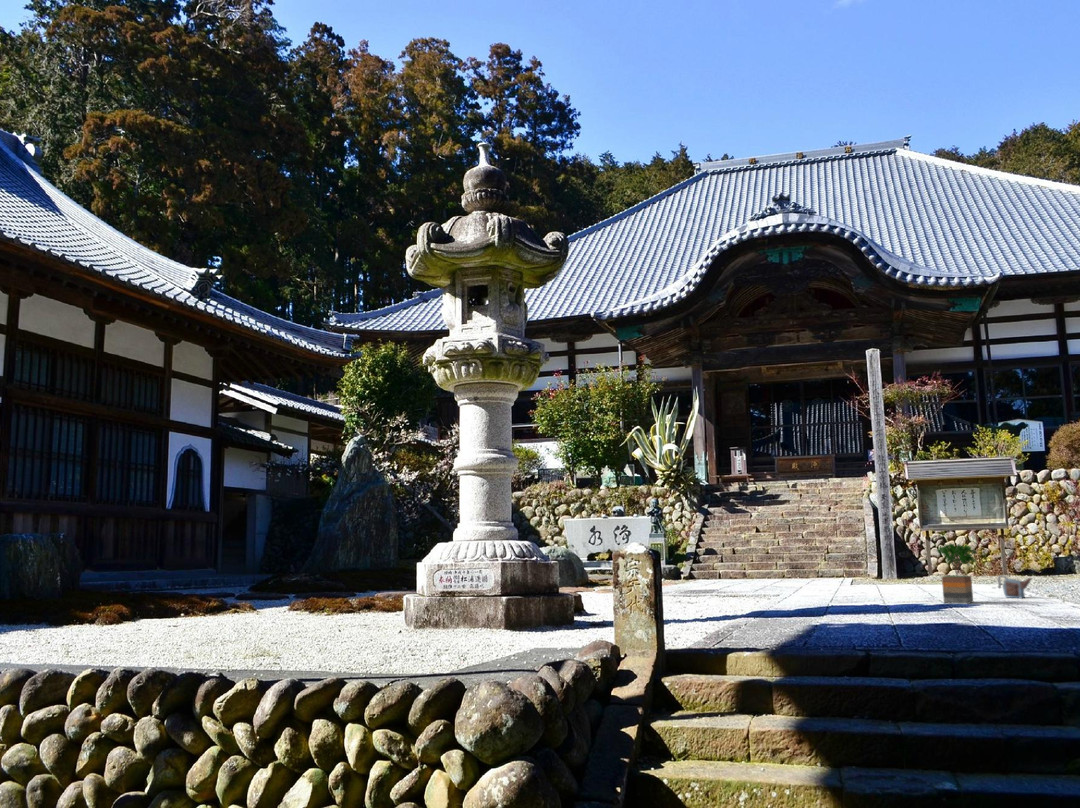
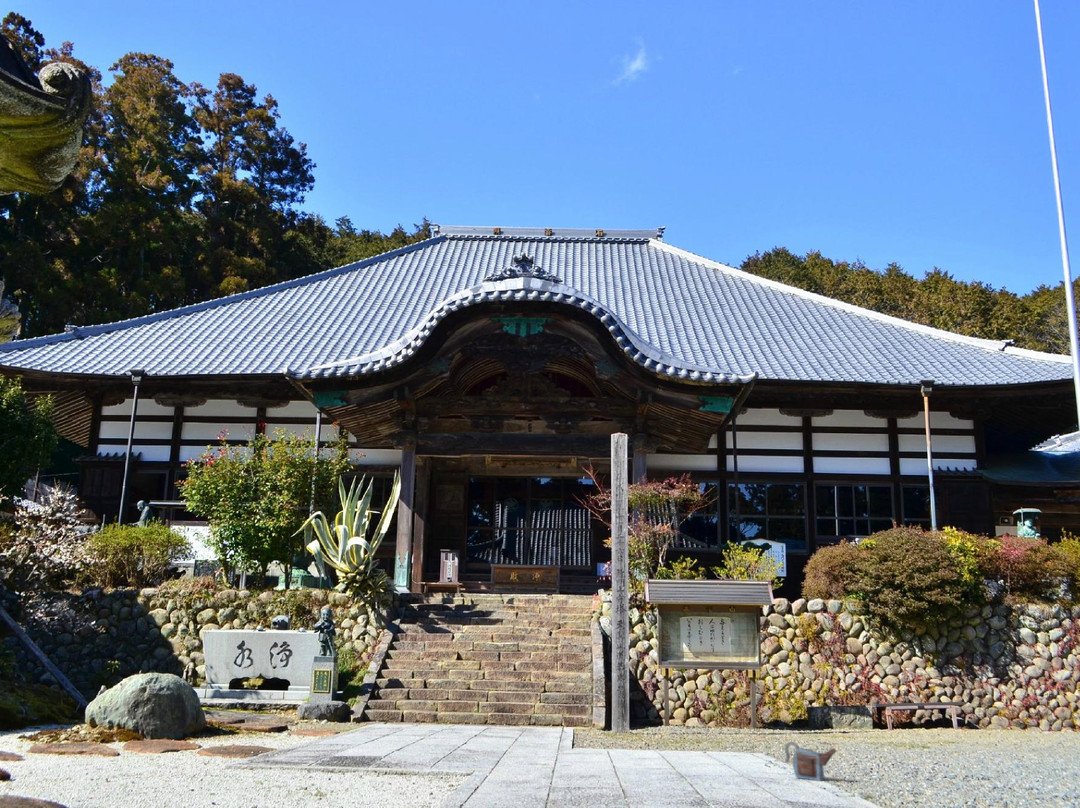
potted tree: present [937,543,976,604] -> none [708,691,772,796]

